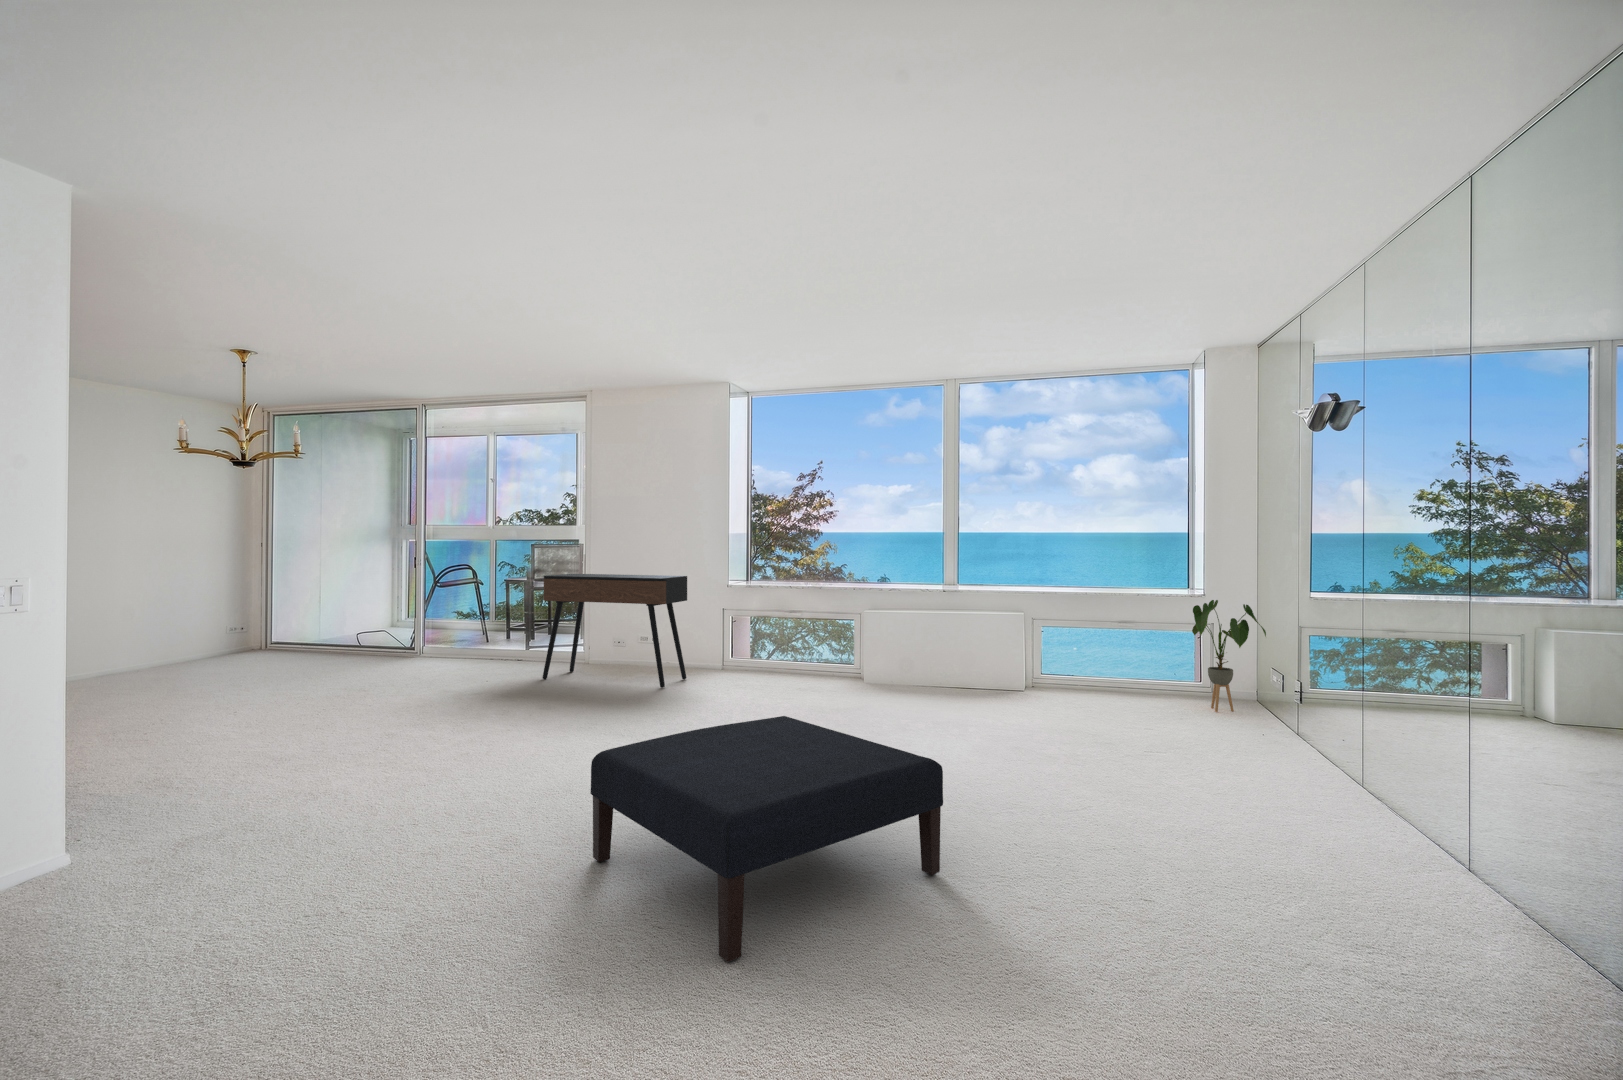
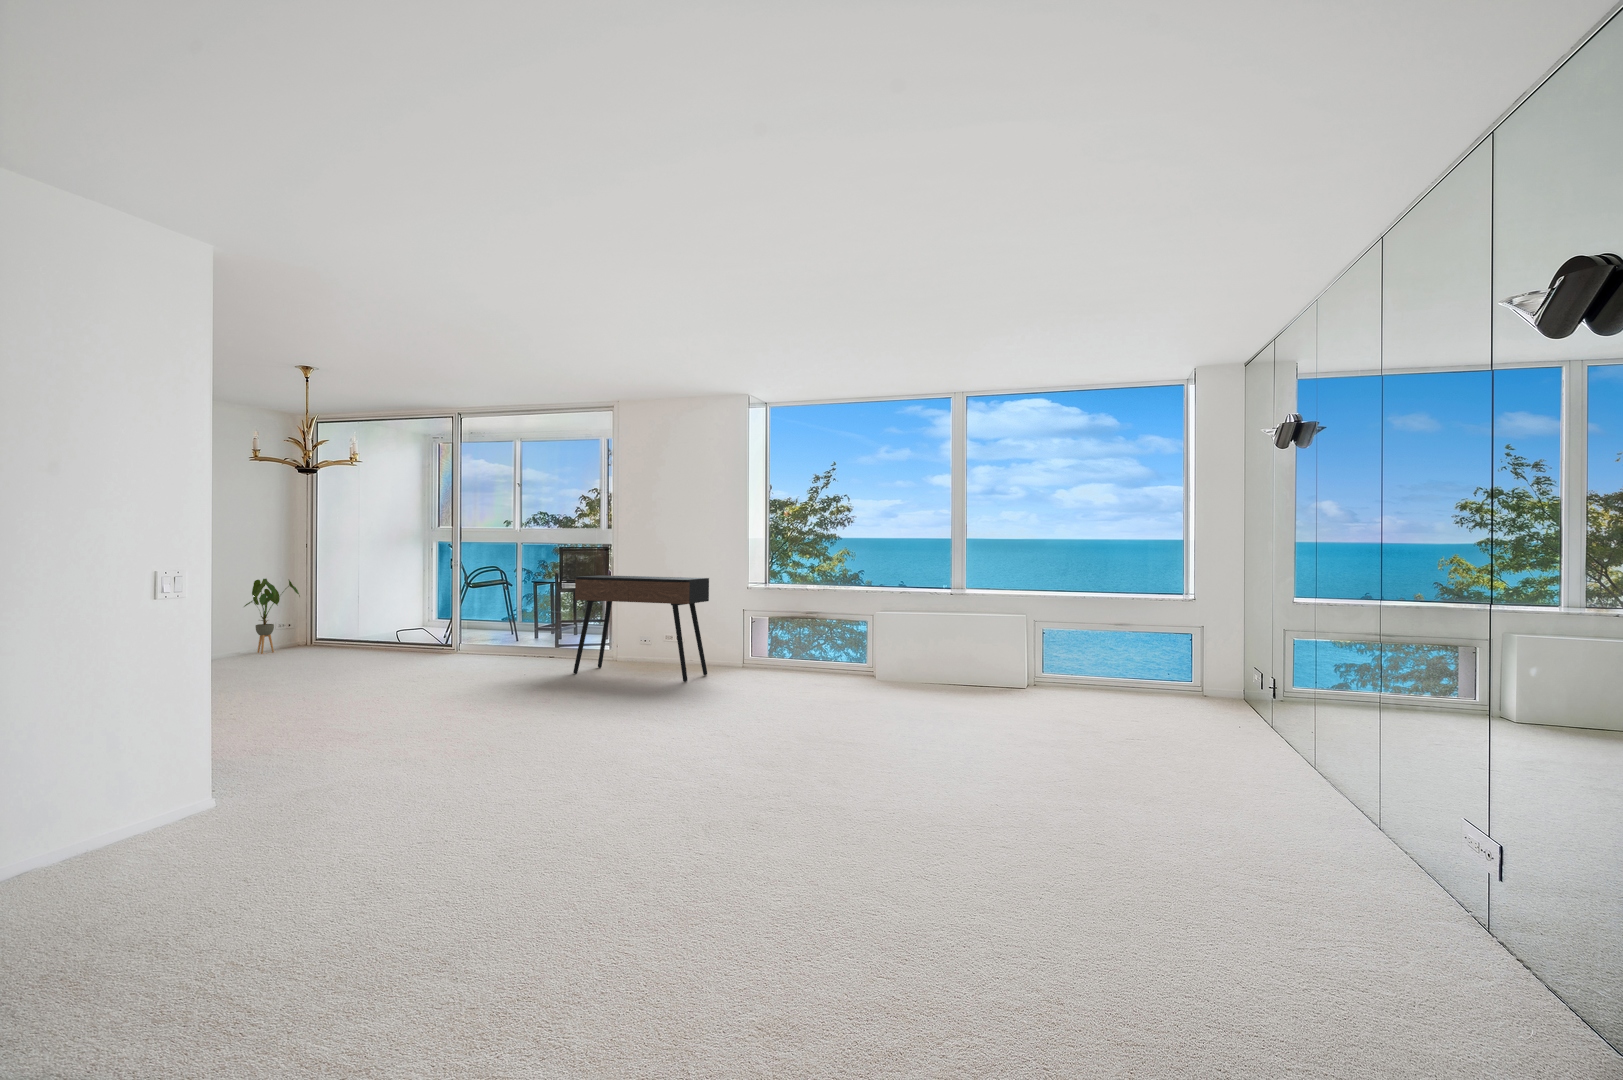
house plant: present [1192,600,1266,712] -> present [244,579,300,654]
ottoman: present [590,716,943,962] -> none [631,696,926,875]

